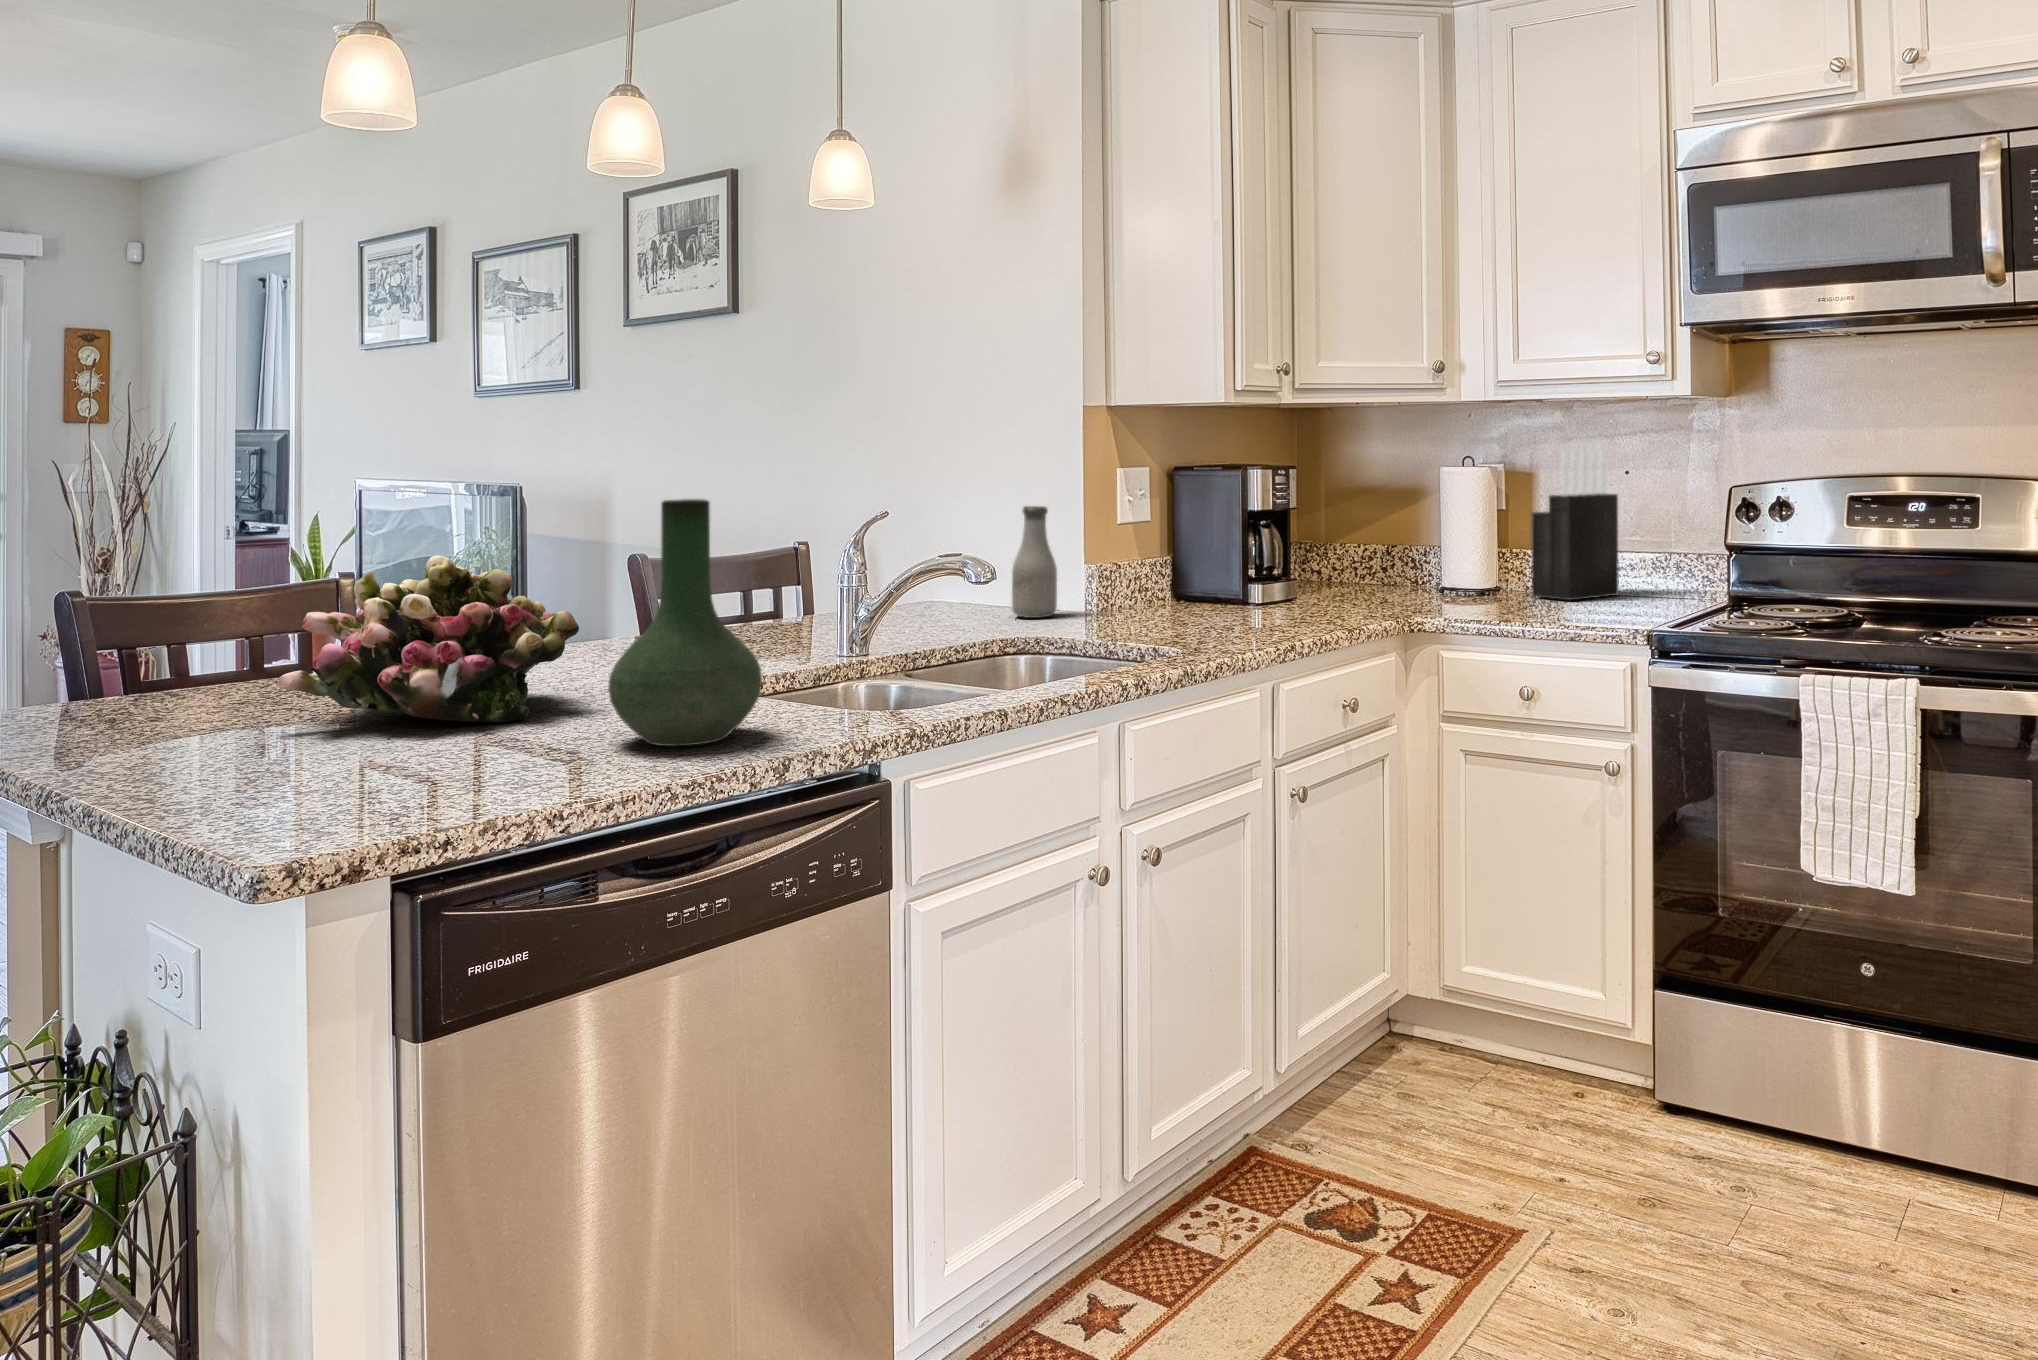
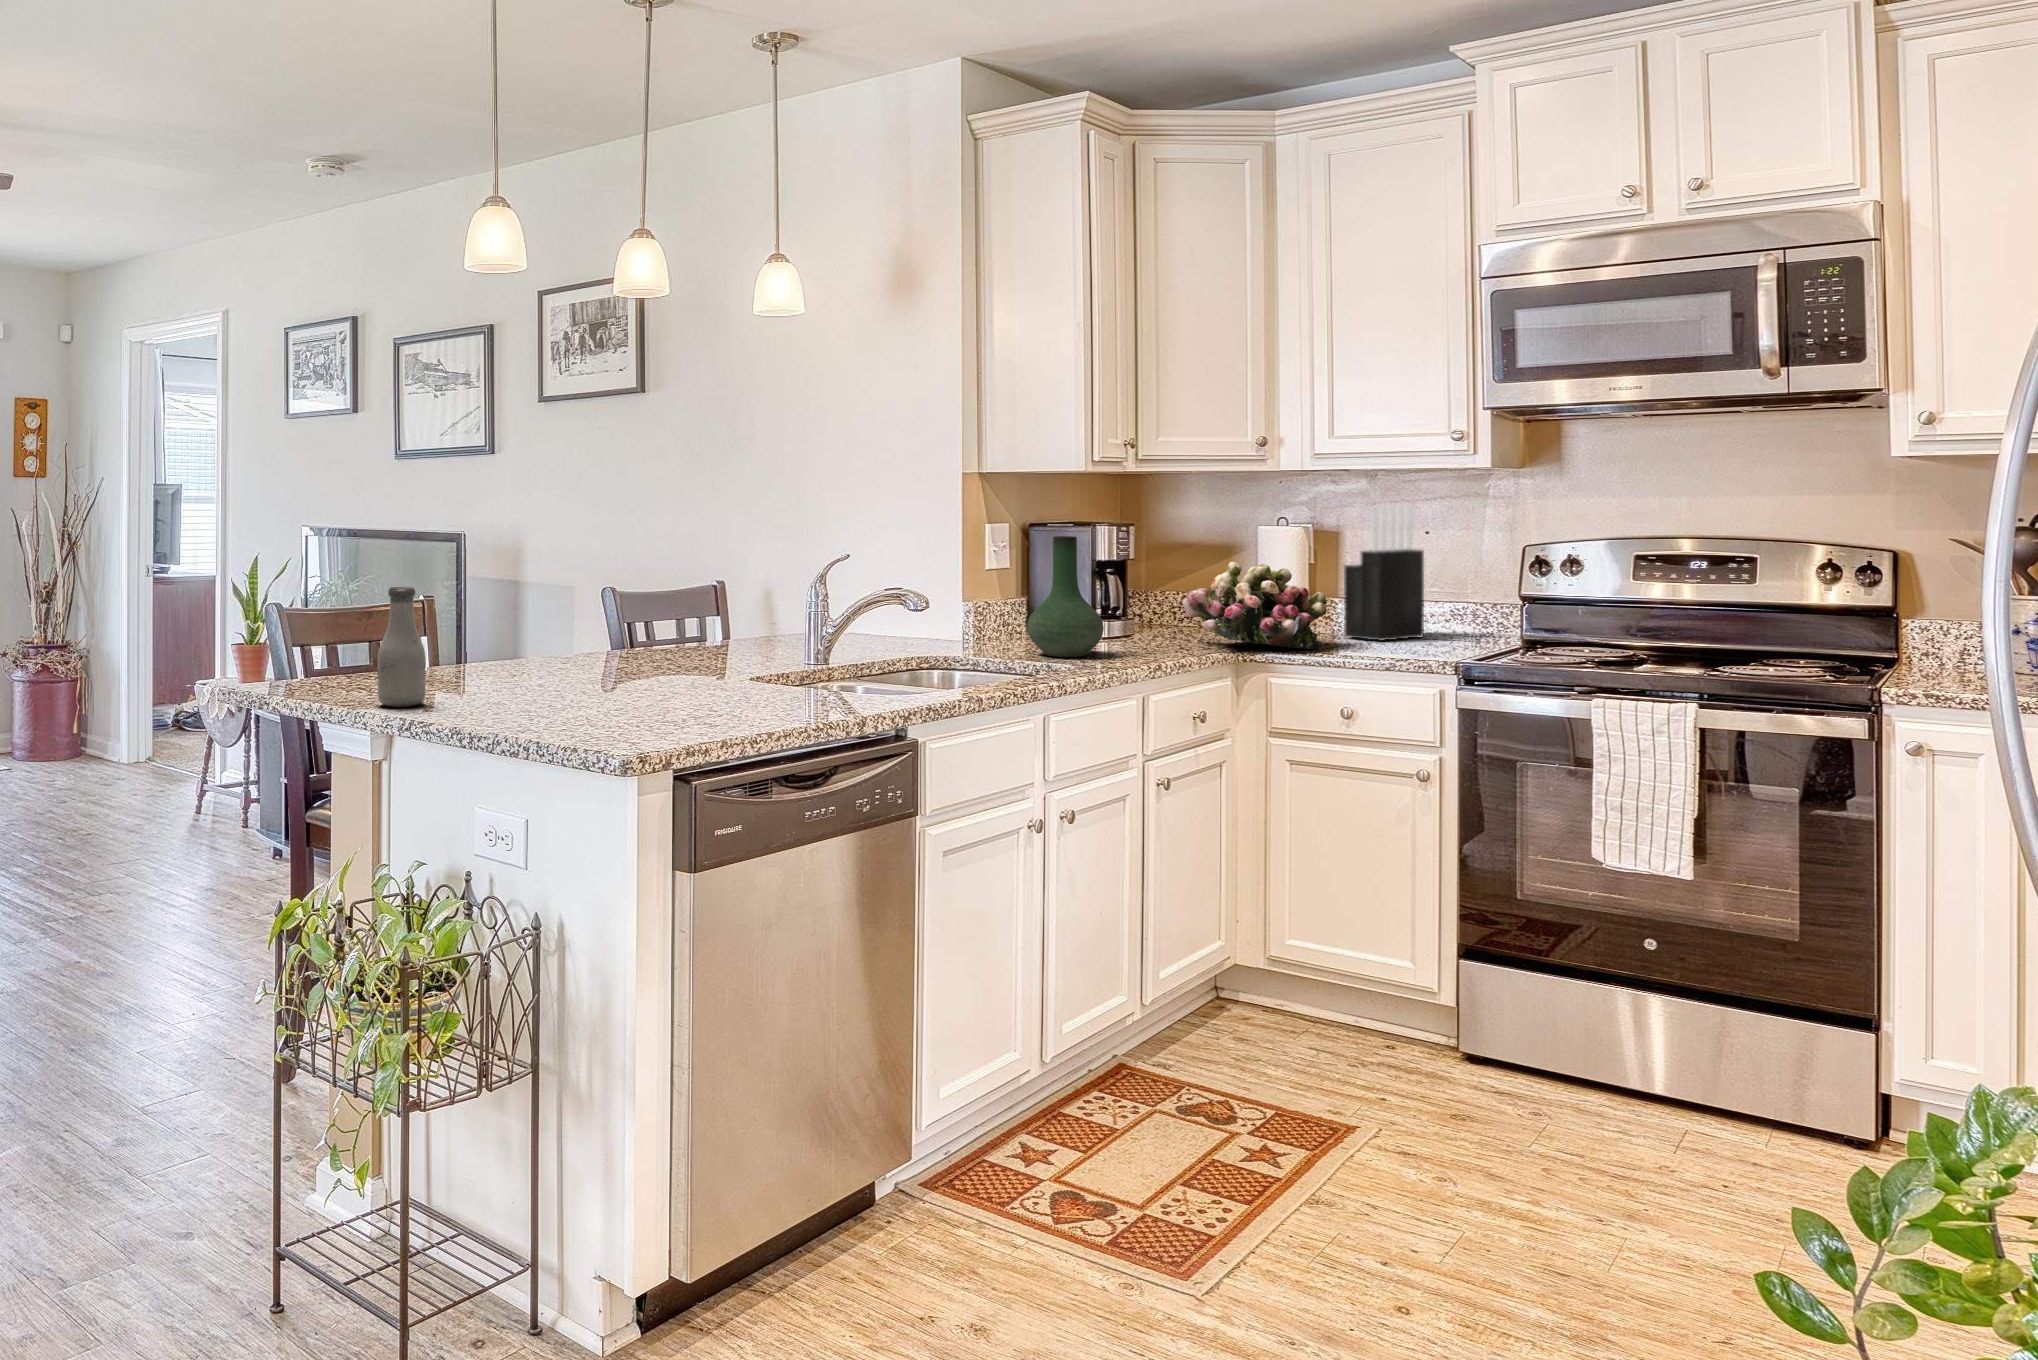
vase: present [608,499,762,746] -> present [1027,536,1104,657]
bottle: present [1012,506,1057,618] -> present [378,587,426,707]
flower arrangement: present [279,555,579,722] -> present [1182,562,1327,649]

